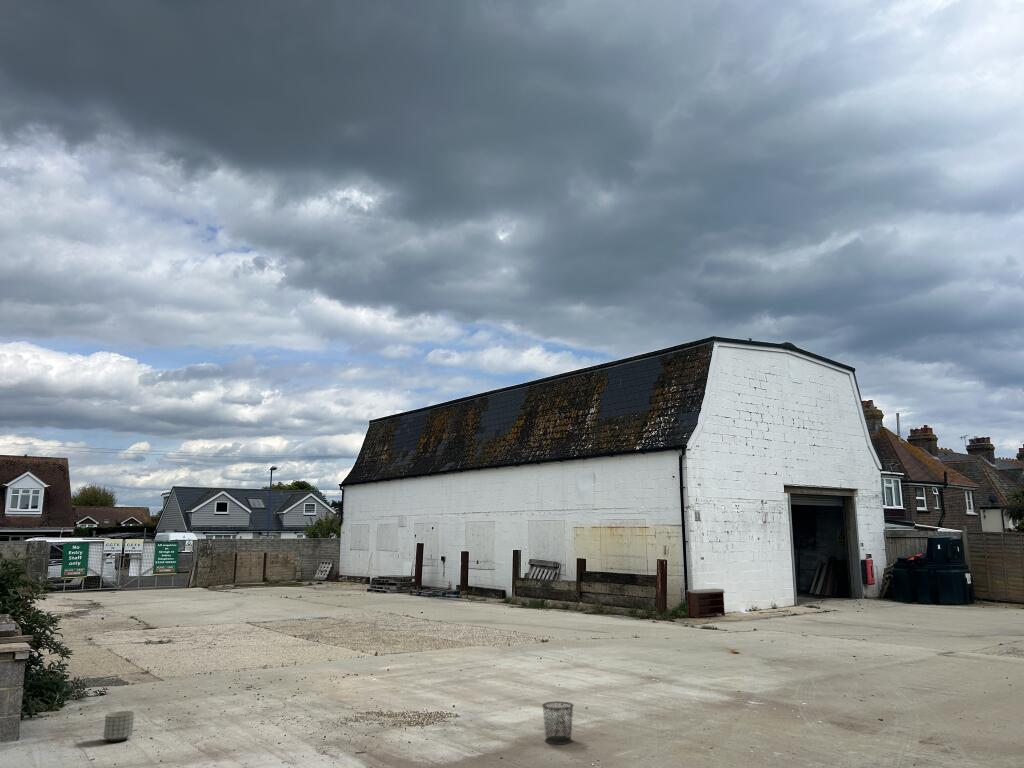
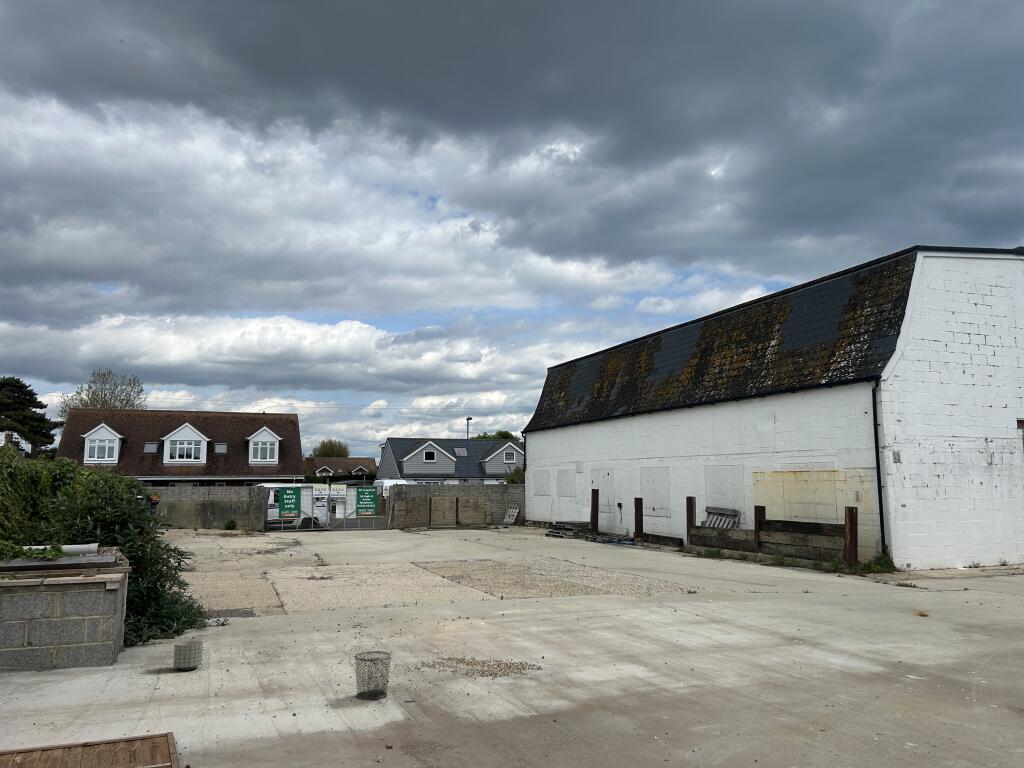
bench: present [686,588,725,618] -> none [880,541,932,574]
waste bin: present [542,701,573,744] -> present [354,651,391,700]

